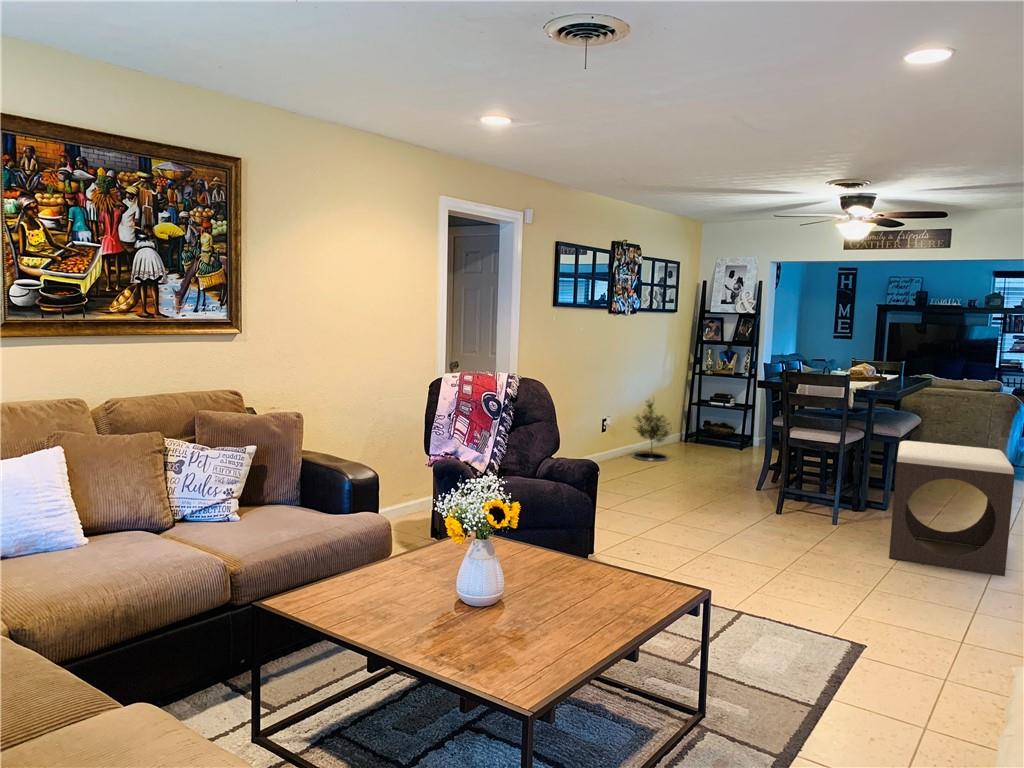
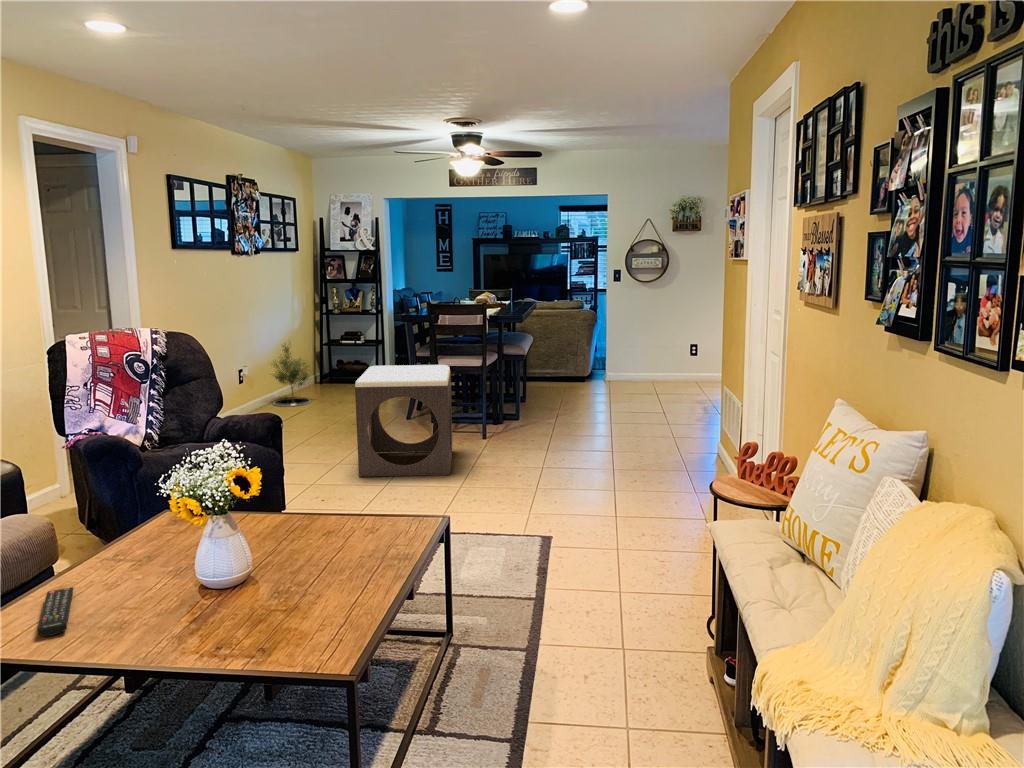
footstool: present [889,441,1015,576] -> present [355,365,452,477]
remote control: none [332,573,372,607] -> present [38,587,73,636]

